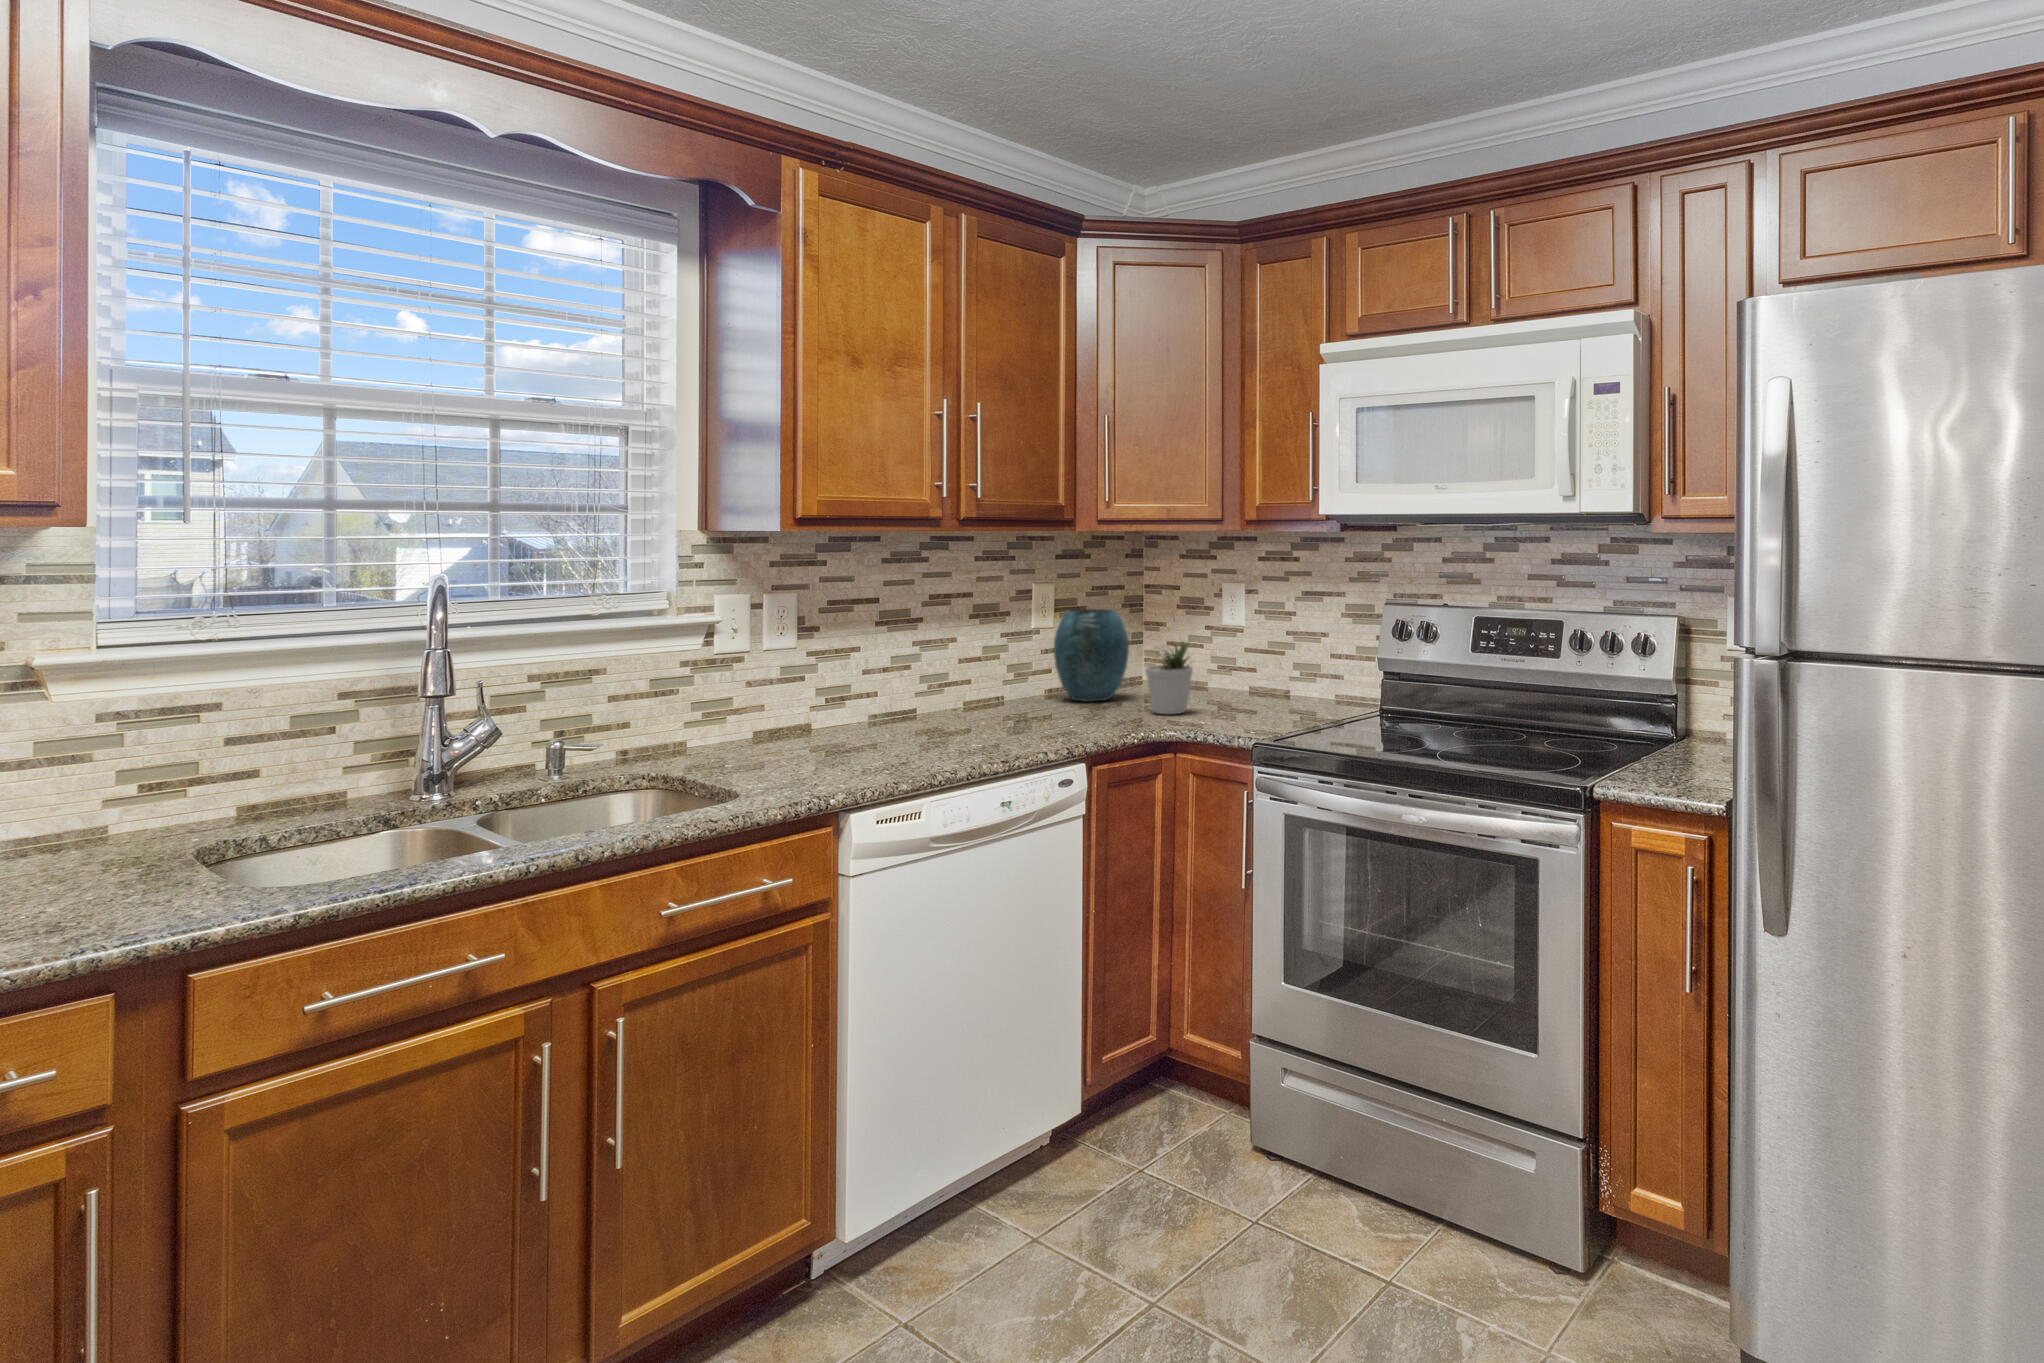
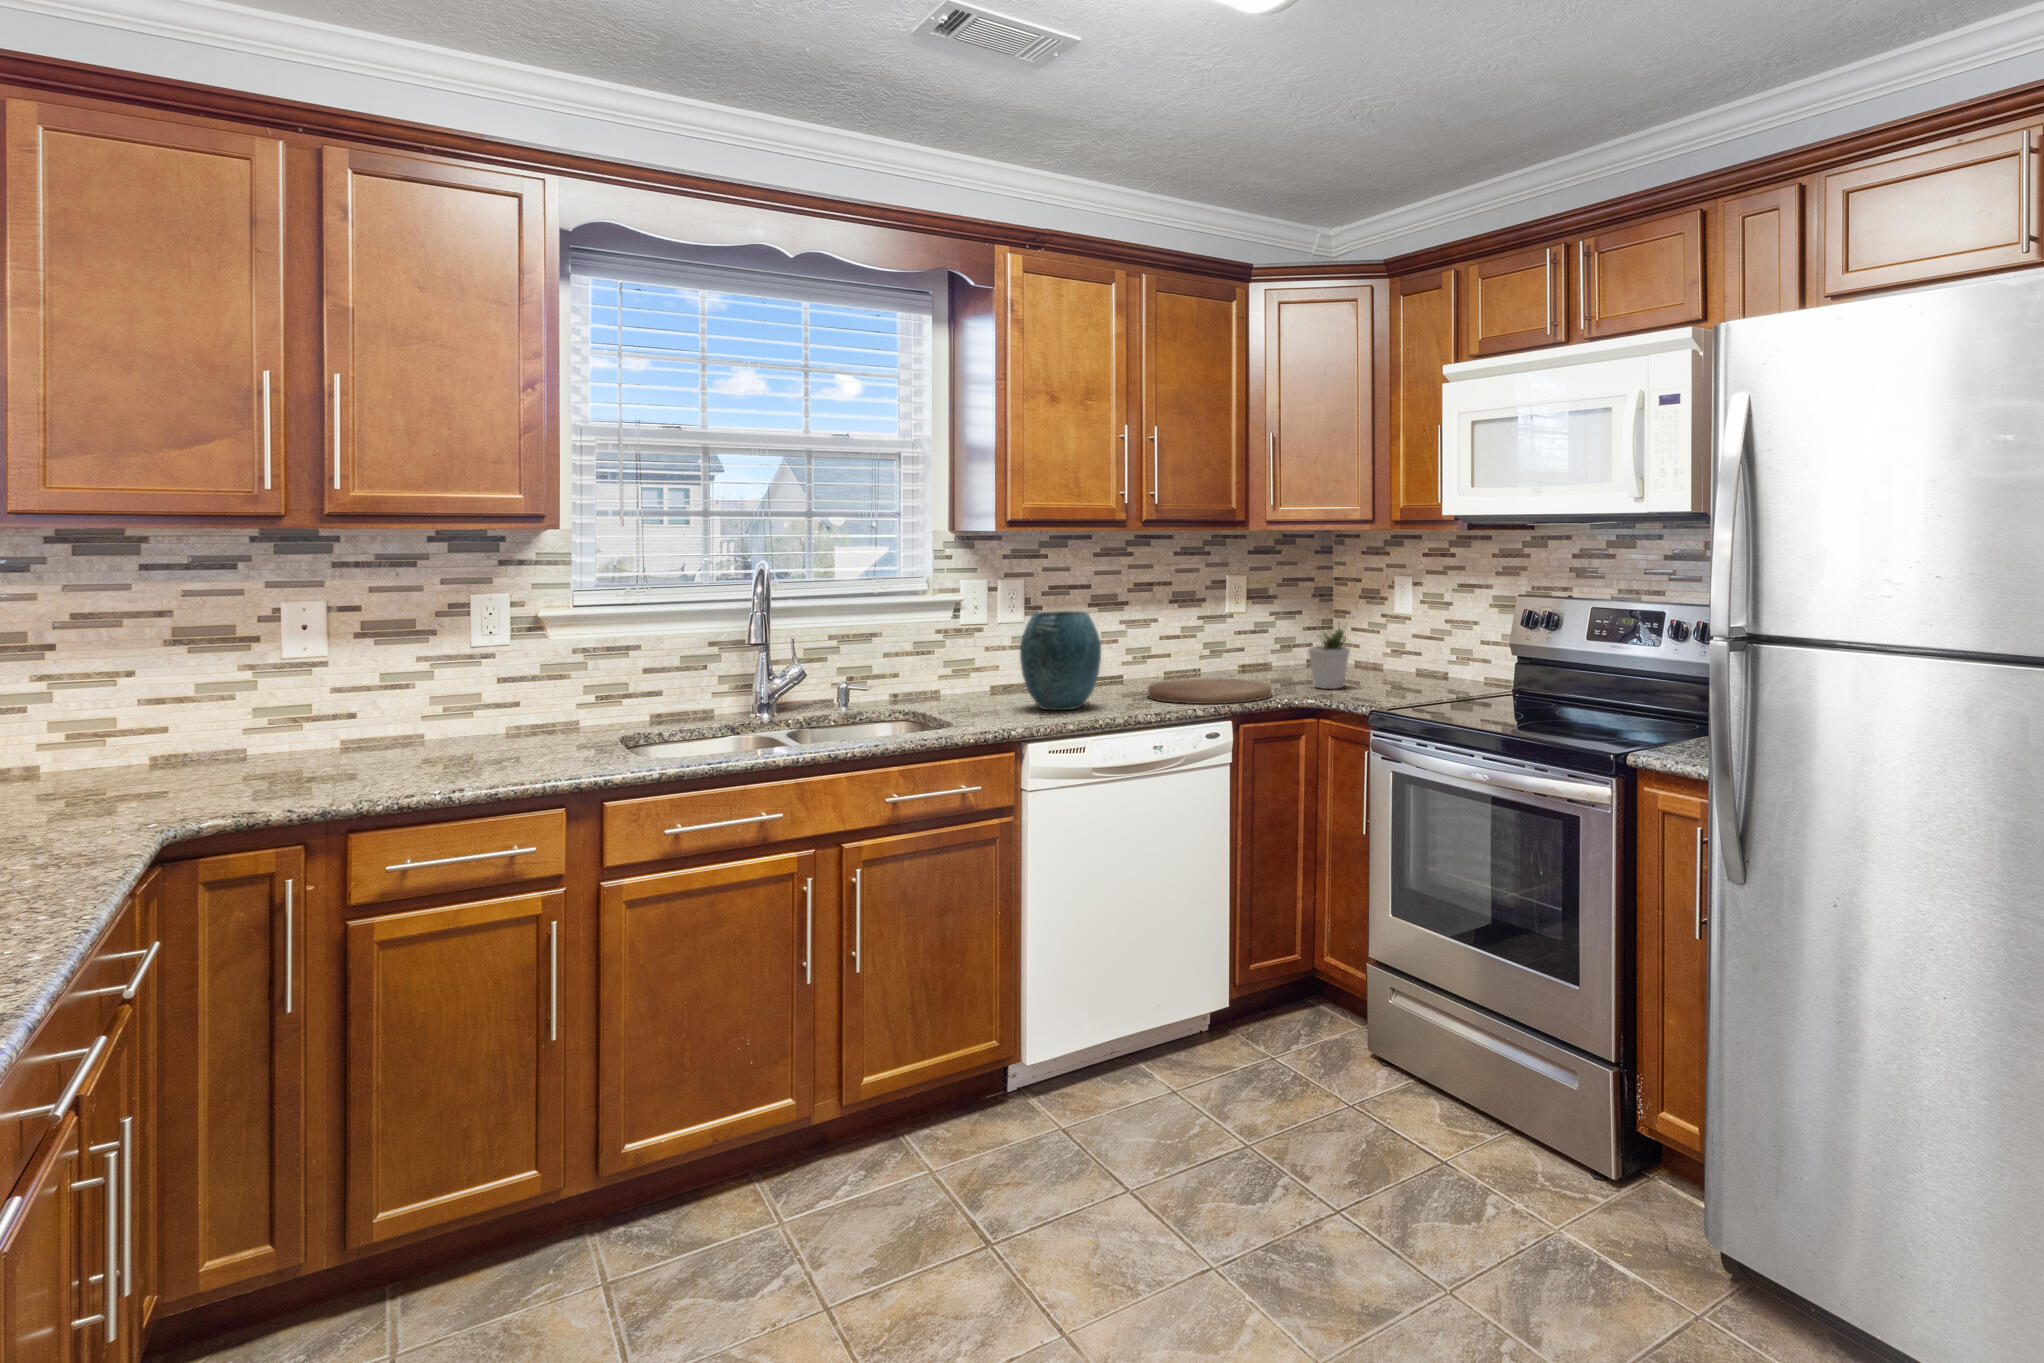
vase: present [1054,609,1129,702] -> present [1020,611,1101,710]
cutting board: none [965,708,1116,743] -> present [1147,679,1272,704]

